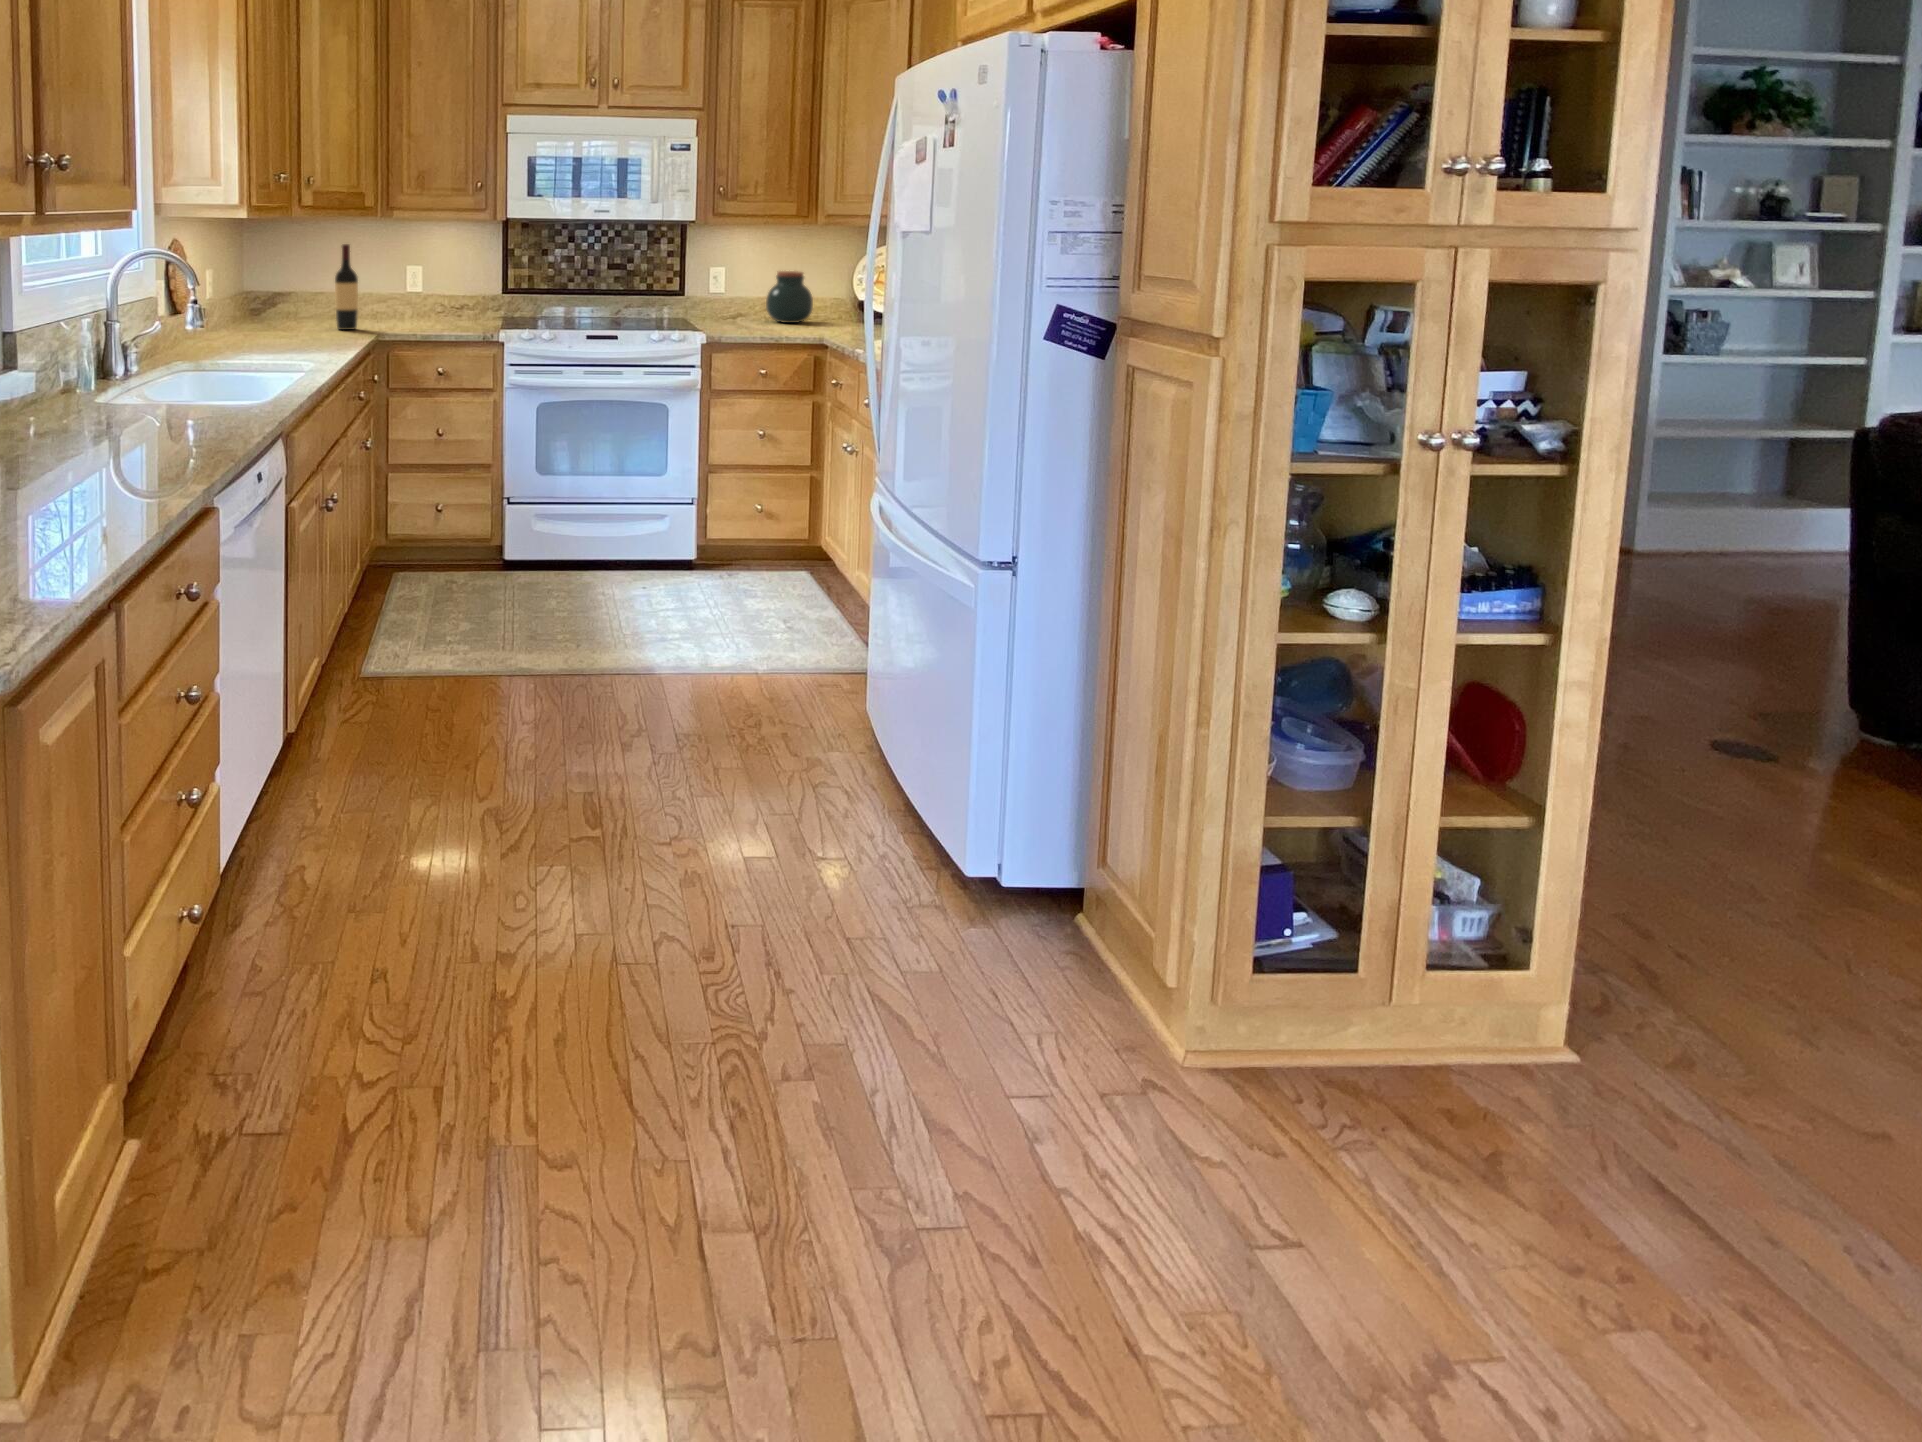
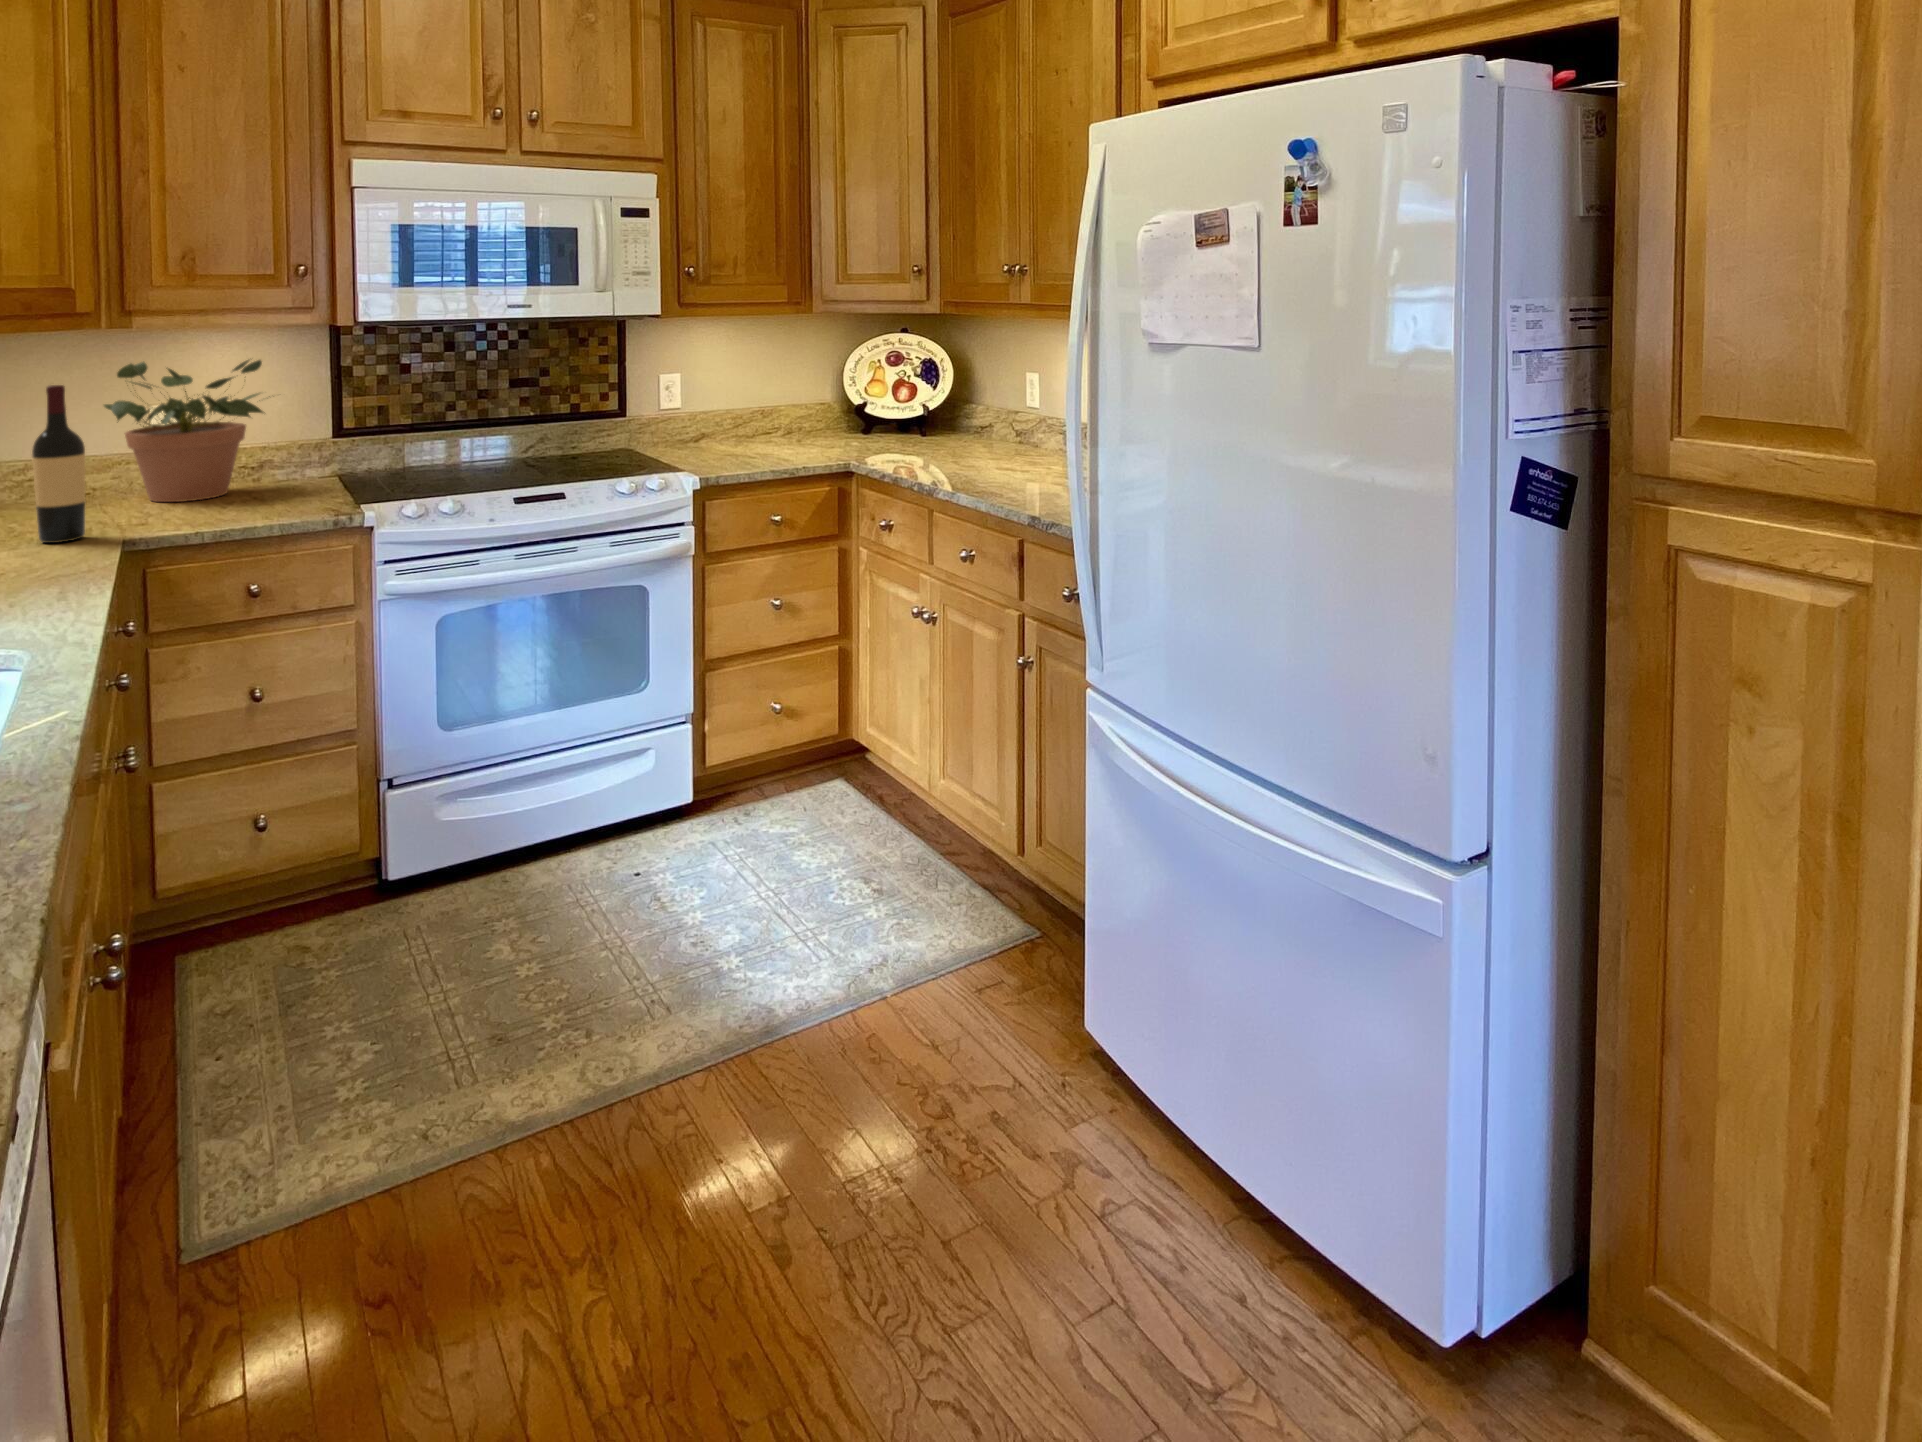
potted plant: none [377,238,469,321] -> present [104,360,270,502]
jar: present [766,271,813,323] -> none [746,375,808,445]

